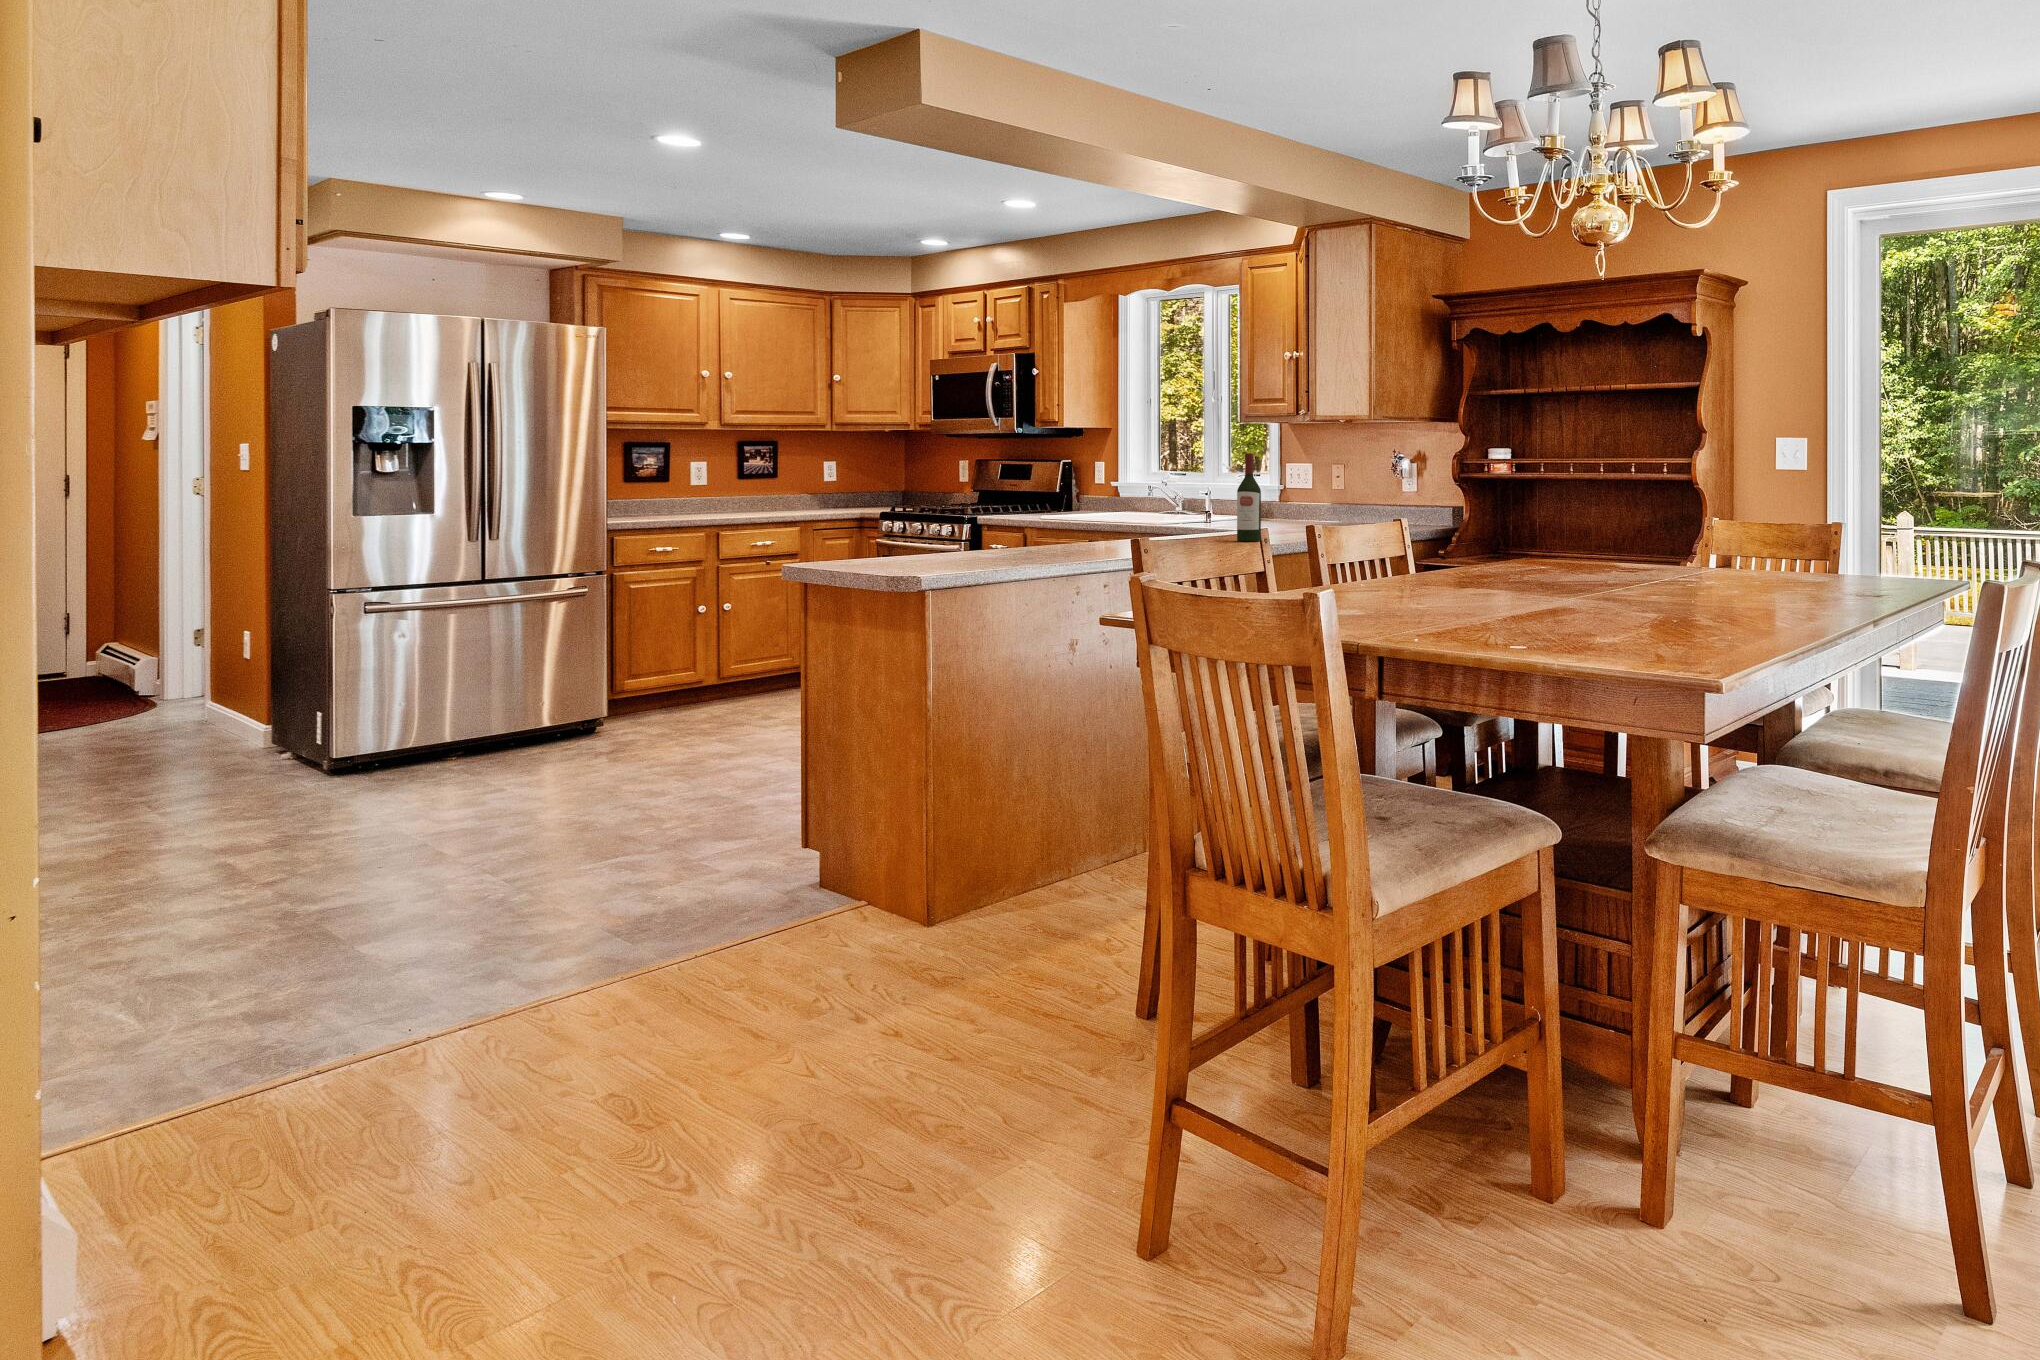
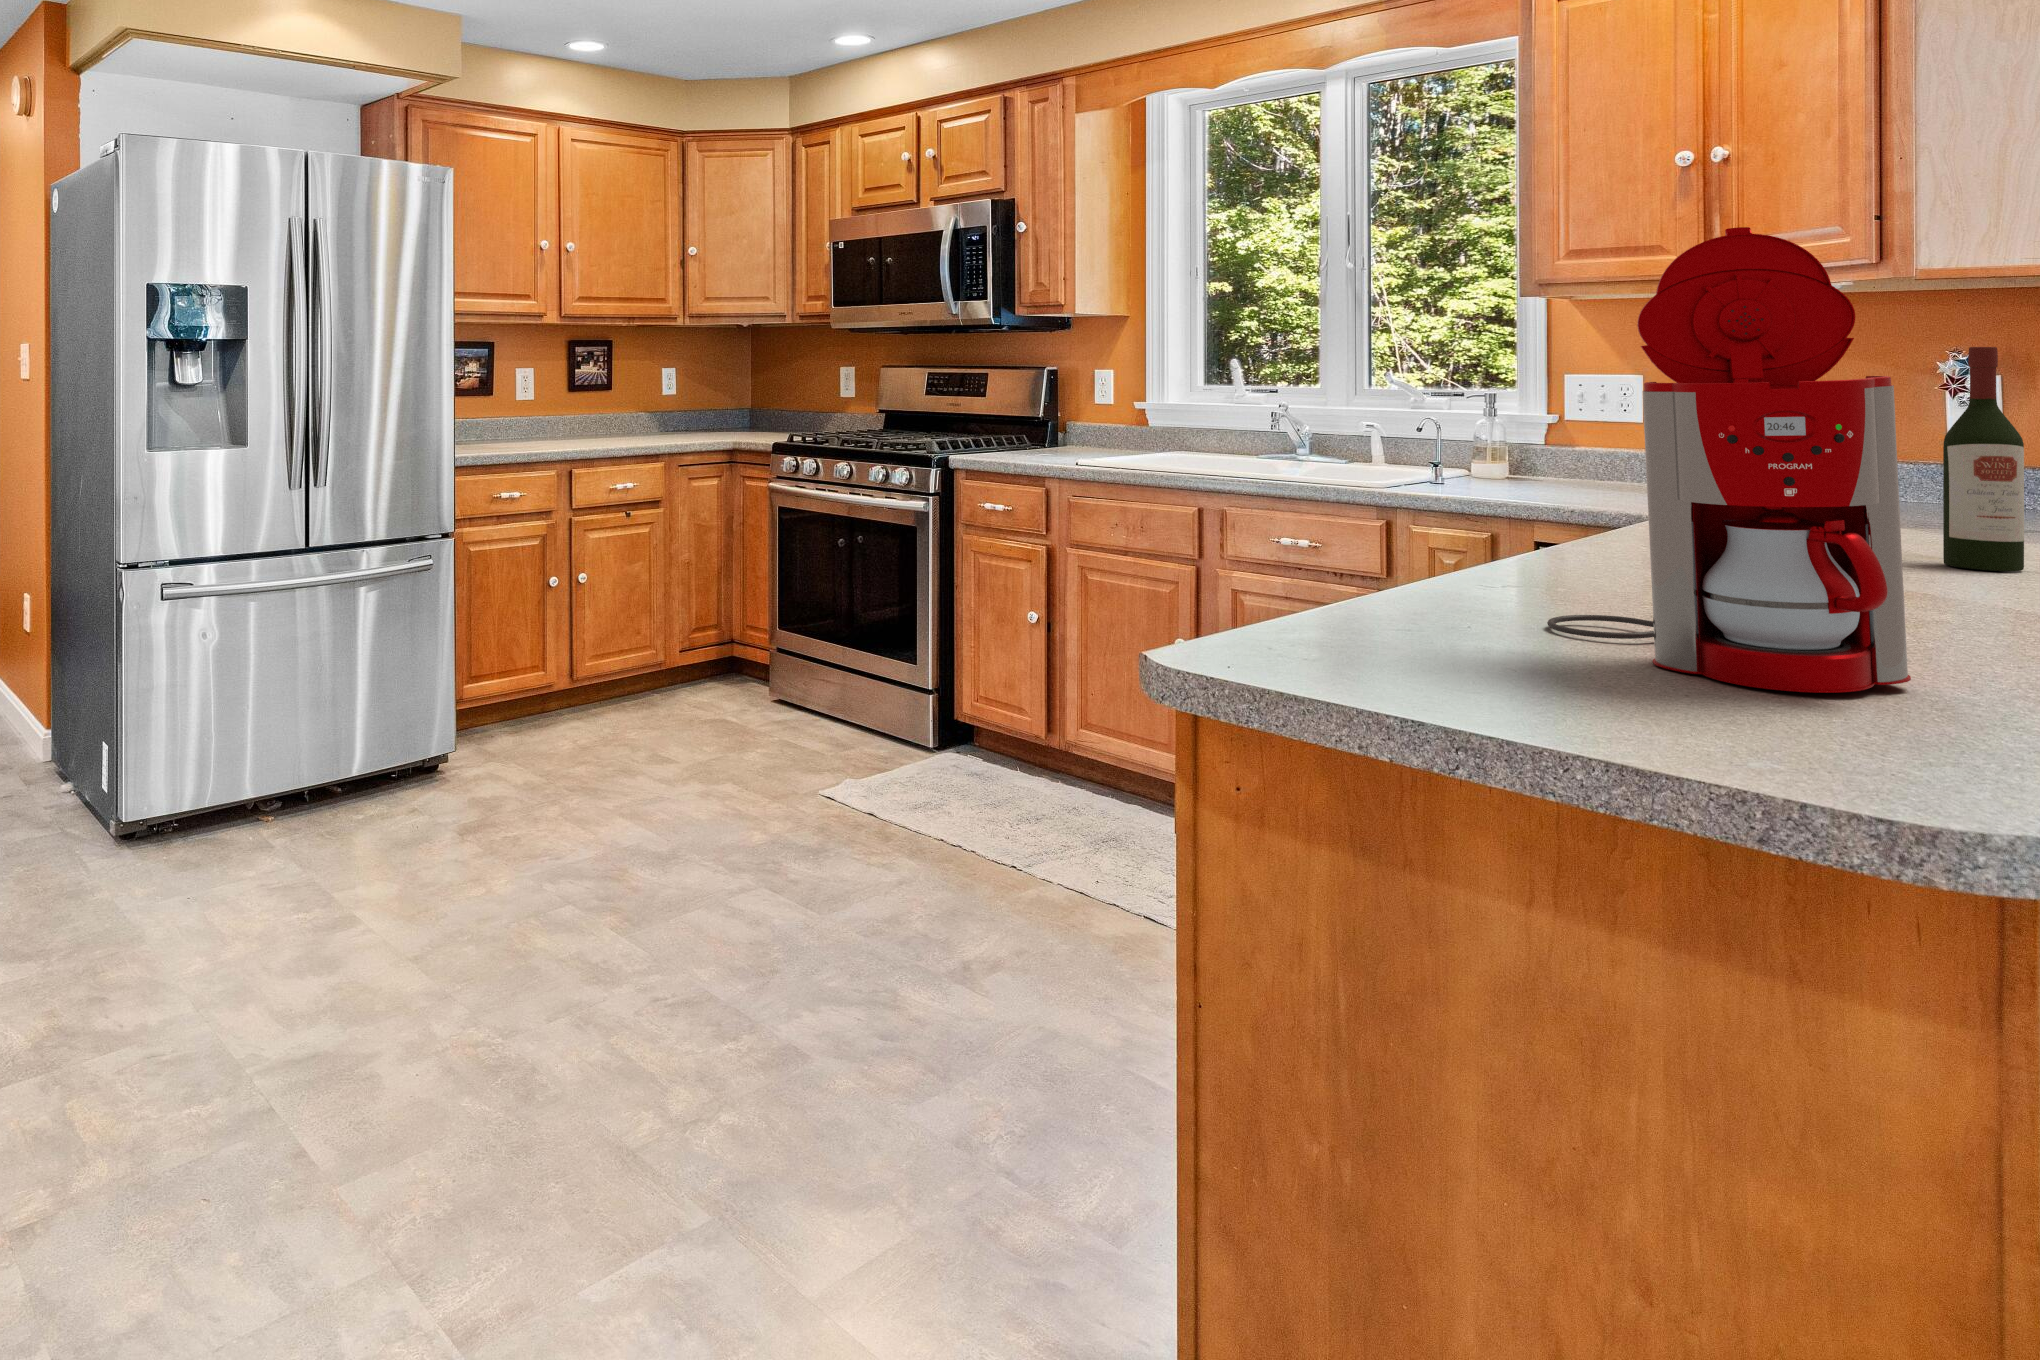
coffee maker: none [949,416,1042,561] -> present [1547,227,1911,693]

